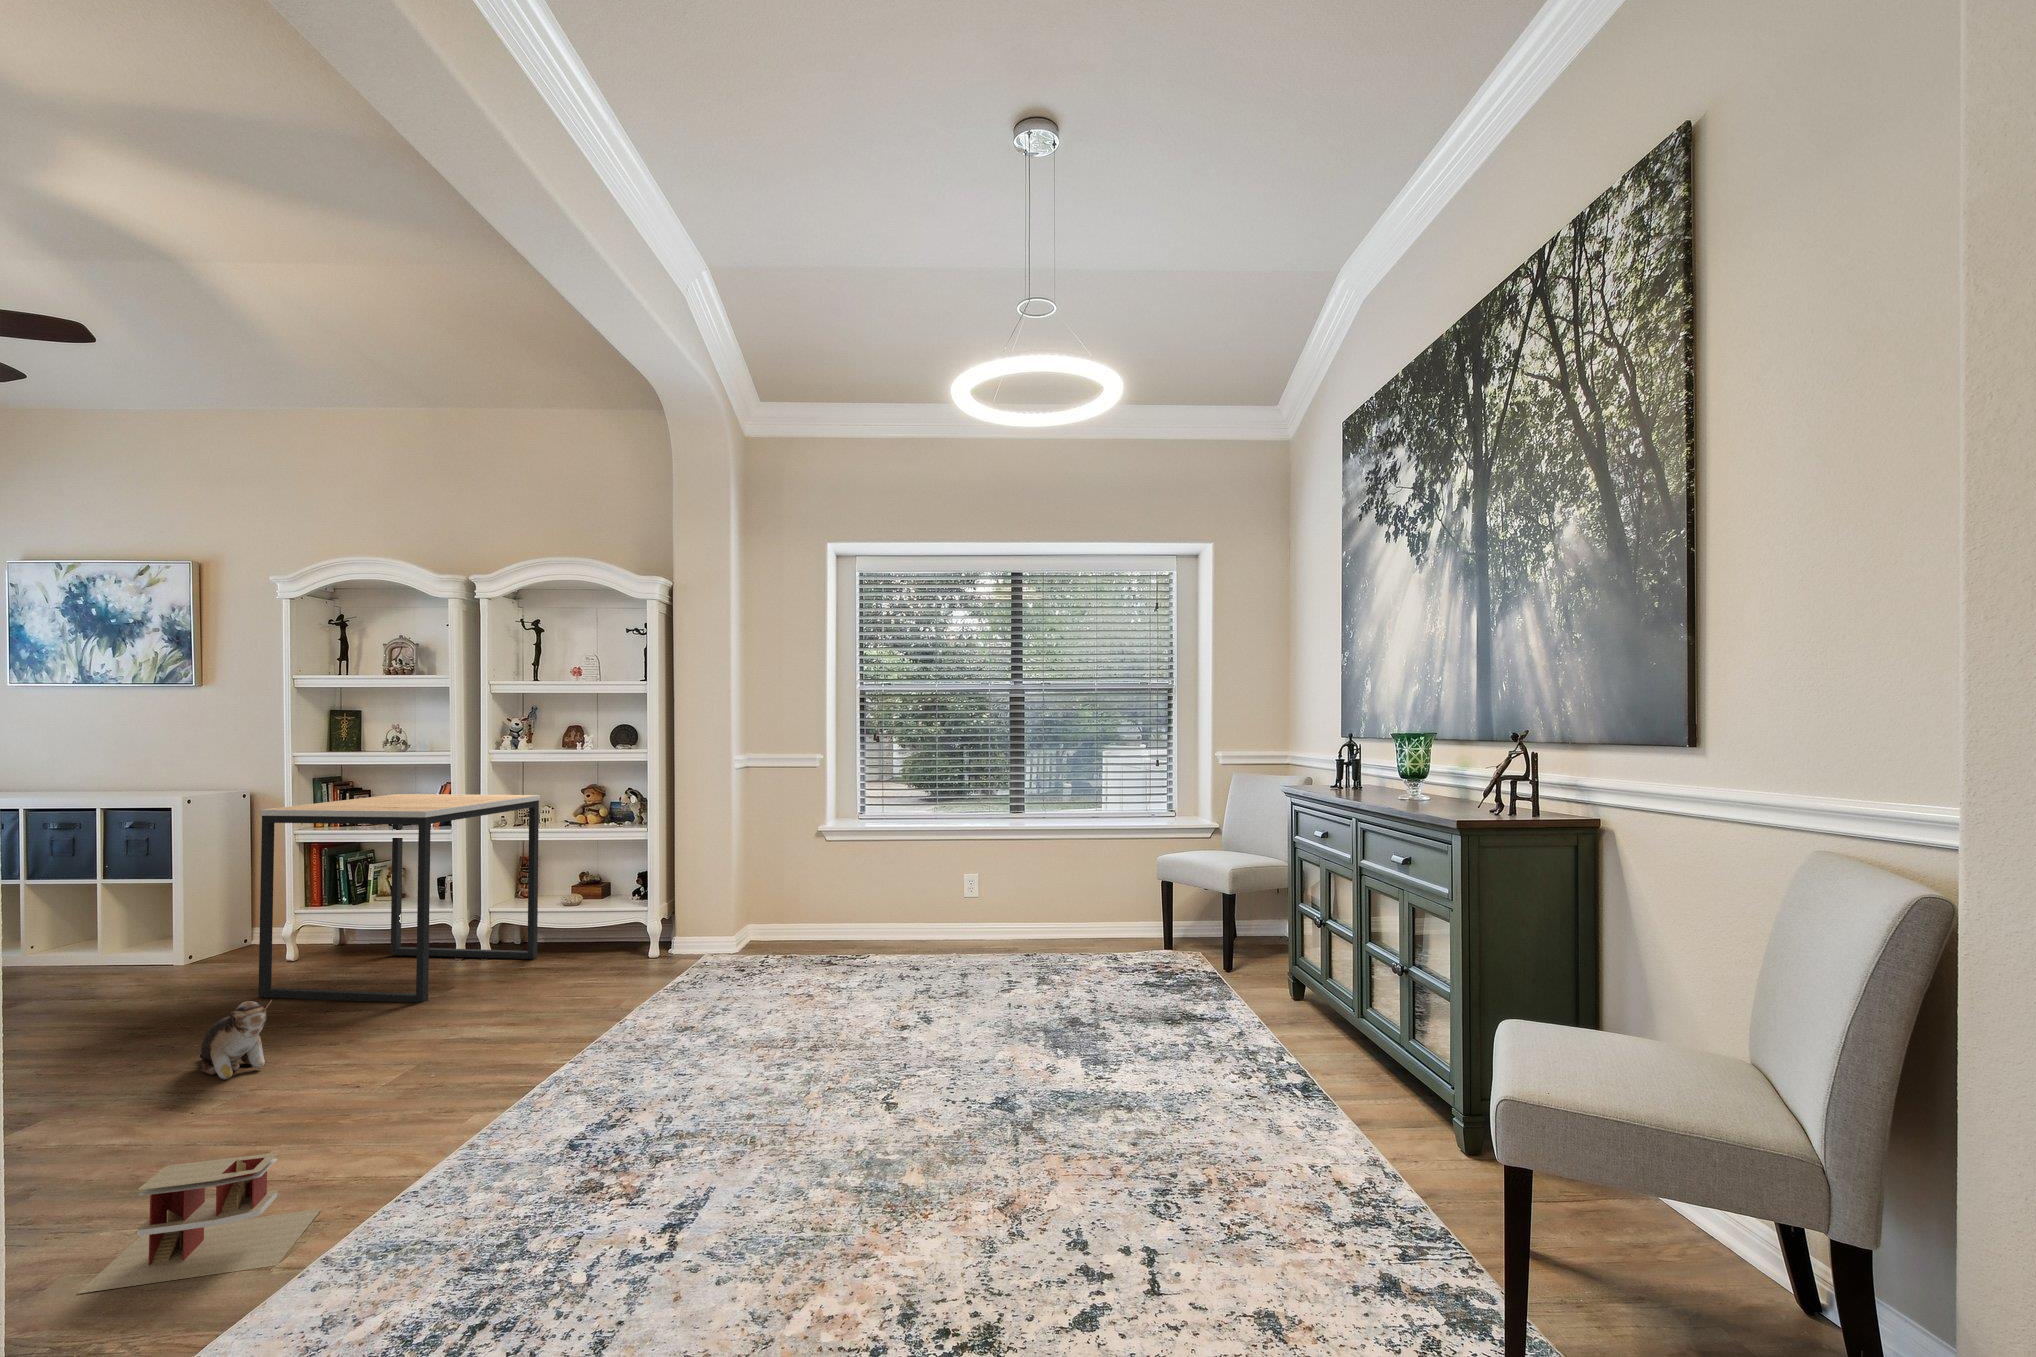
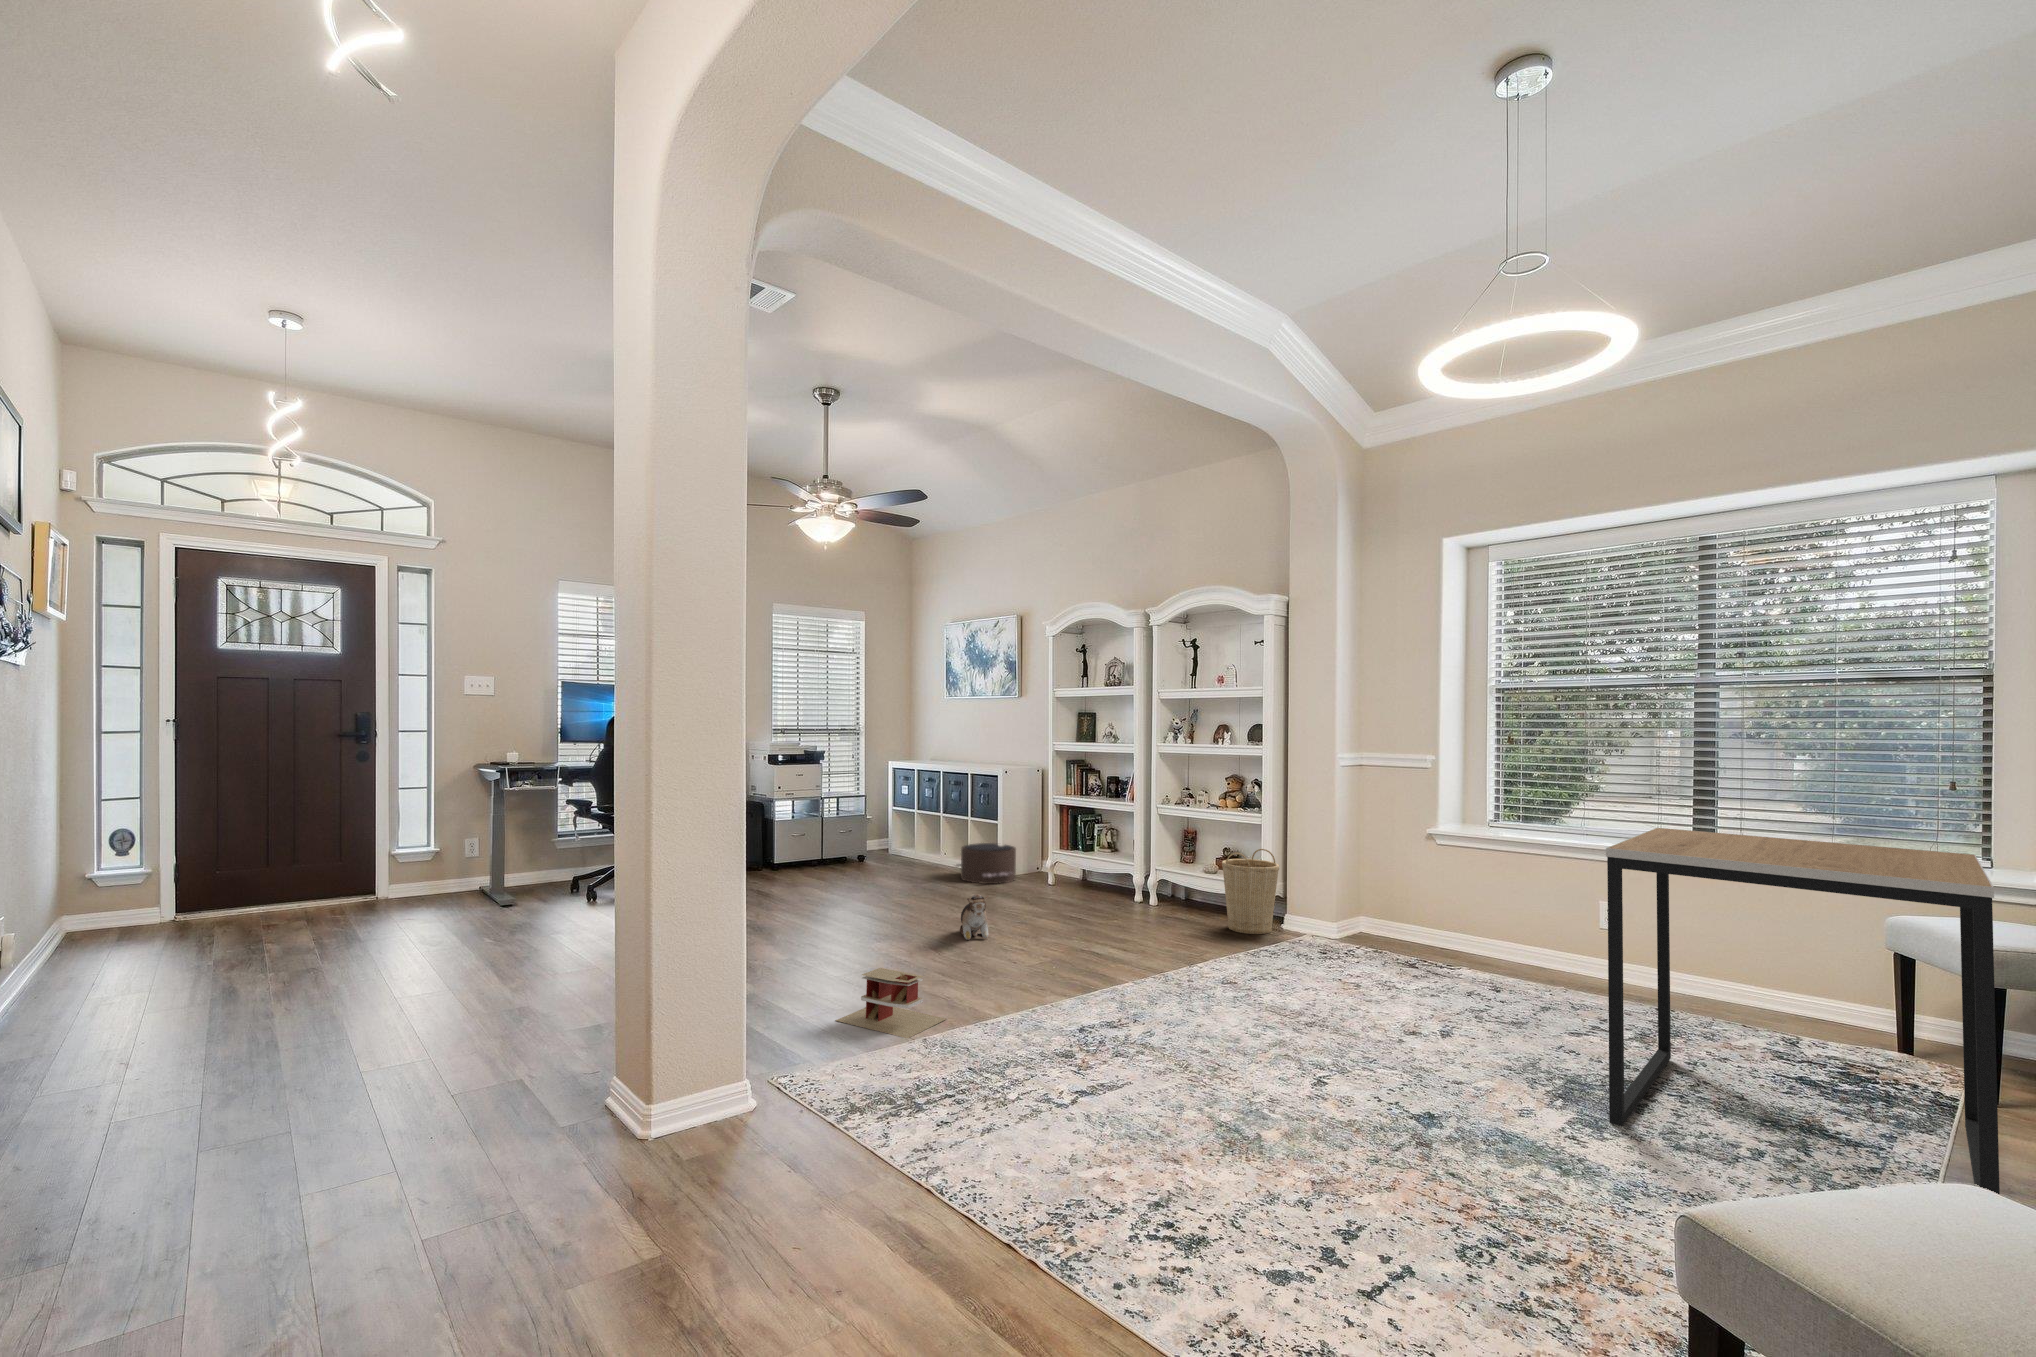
side table: present [258,794,540,1002] -> present [1606,828,2000,1194]
basket: none [603,866,676,973] -> present [1222,849,1279,934]
pouf: none [80,918,221,990] -> present [957,843,1016,884]

